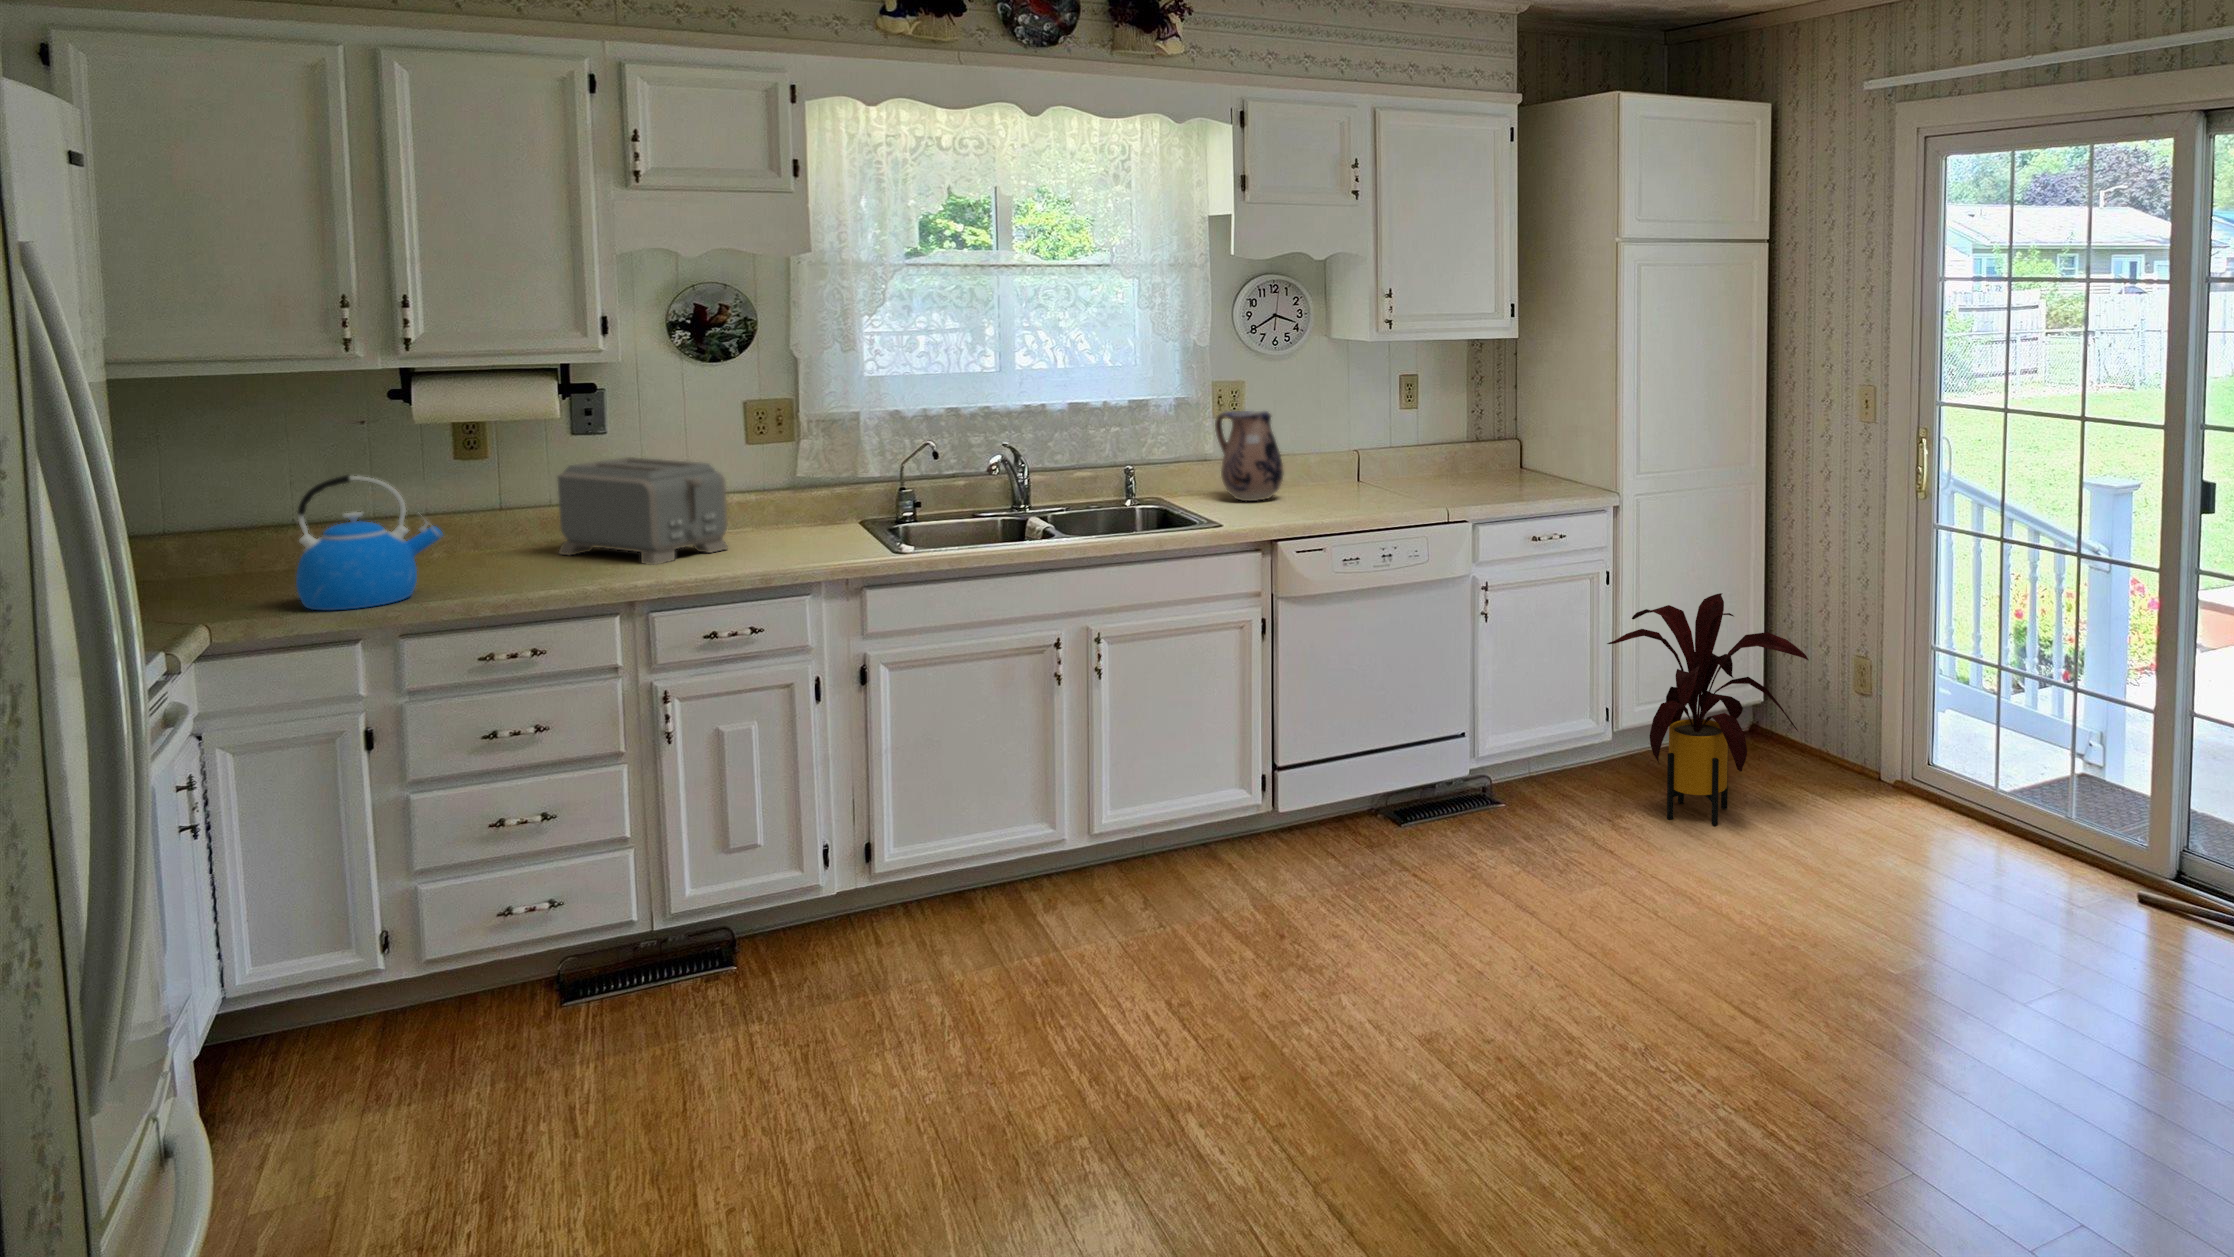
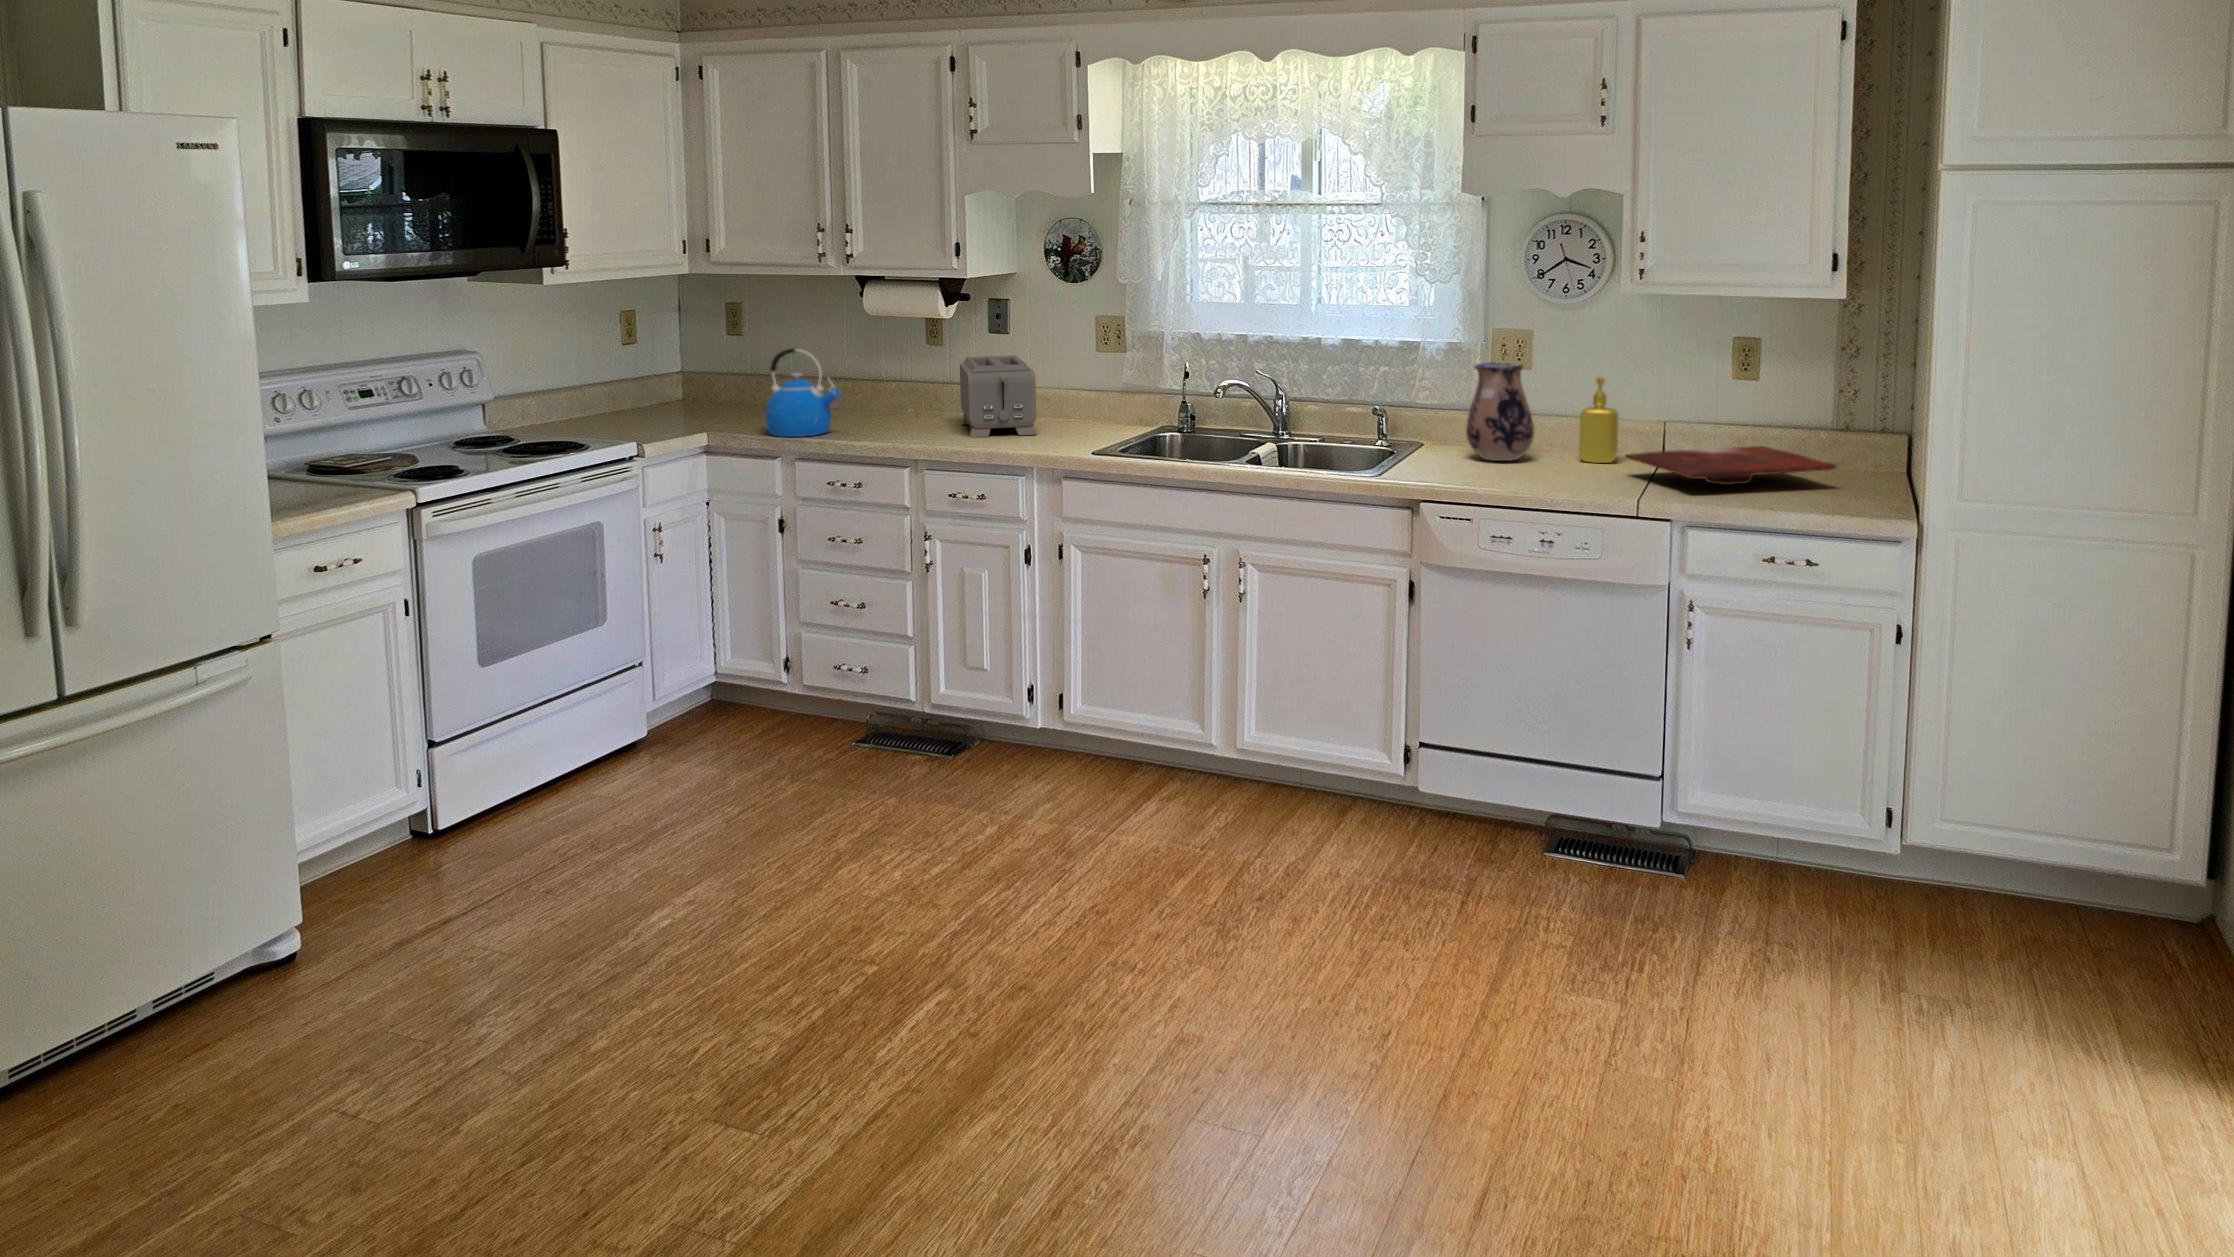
soap dispenser: none [1303,417,1339,491] -> present [1579,378,1619,463]
cutting board: none [1380,460,1520,491] -> present [1625,446,1836,485]
house plant: present [1607,593,1809,826] -> none [1782,683,2045,1005]

